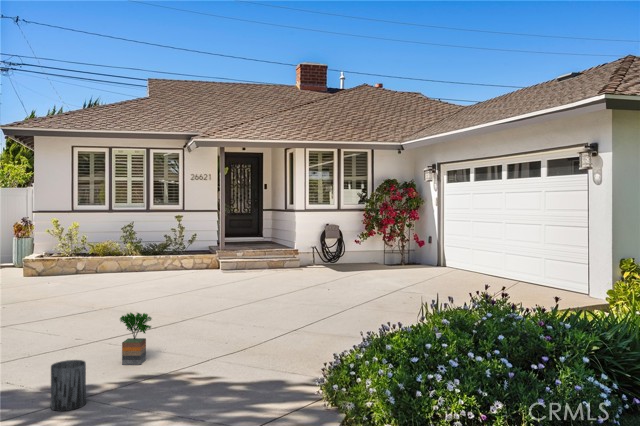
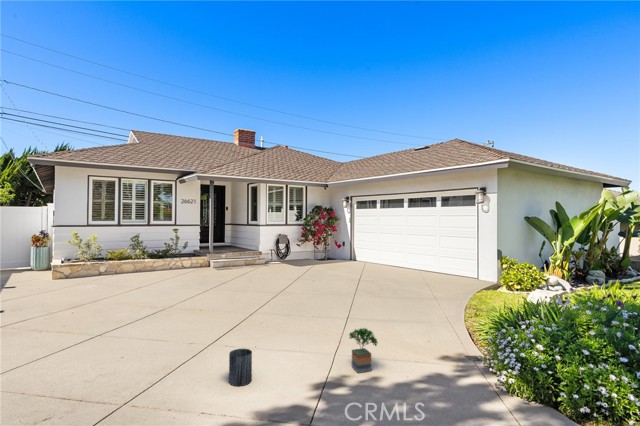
potted tree: present [120,313,152,365] -> present [349,328,378,373]

